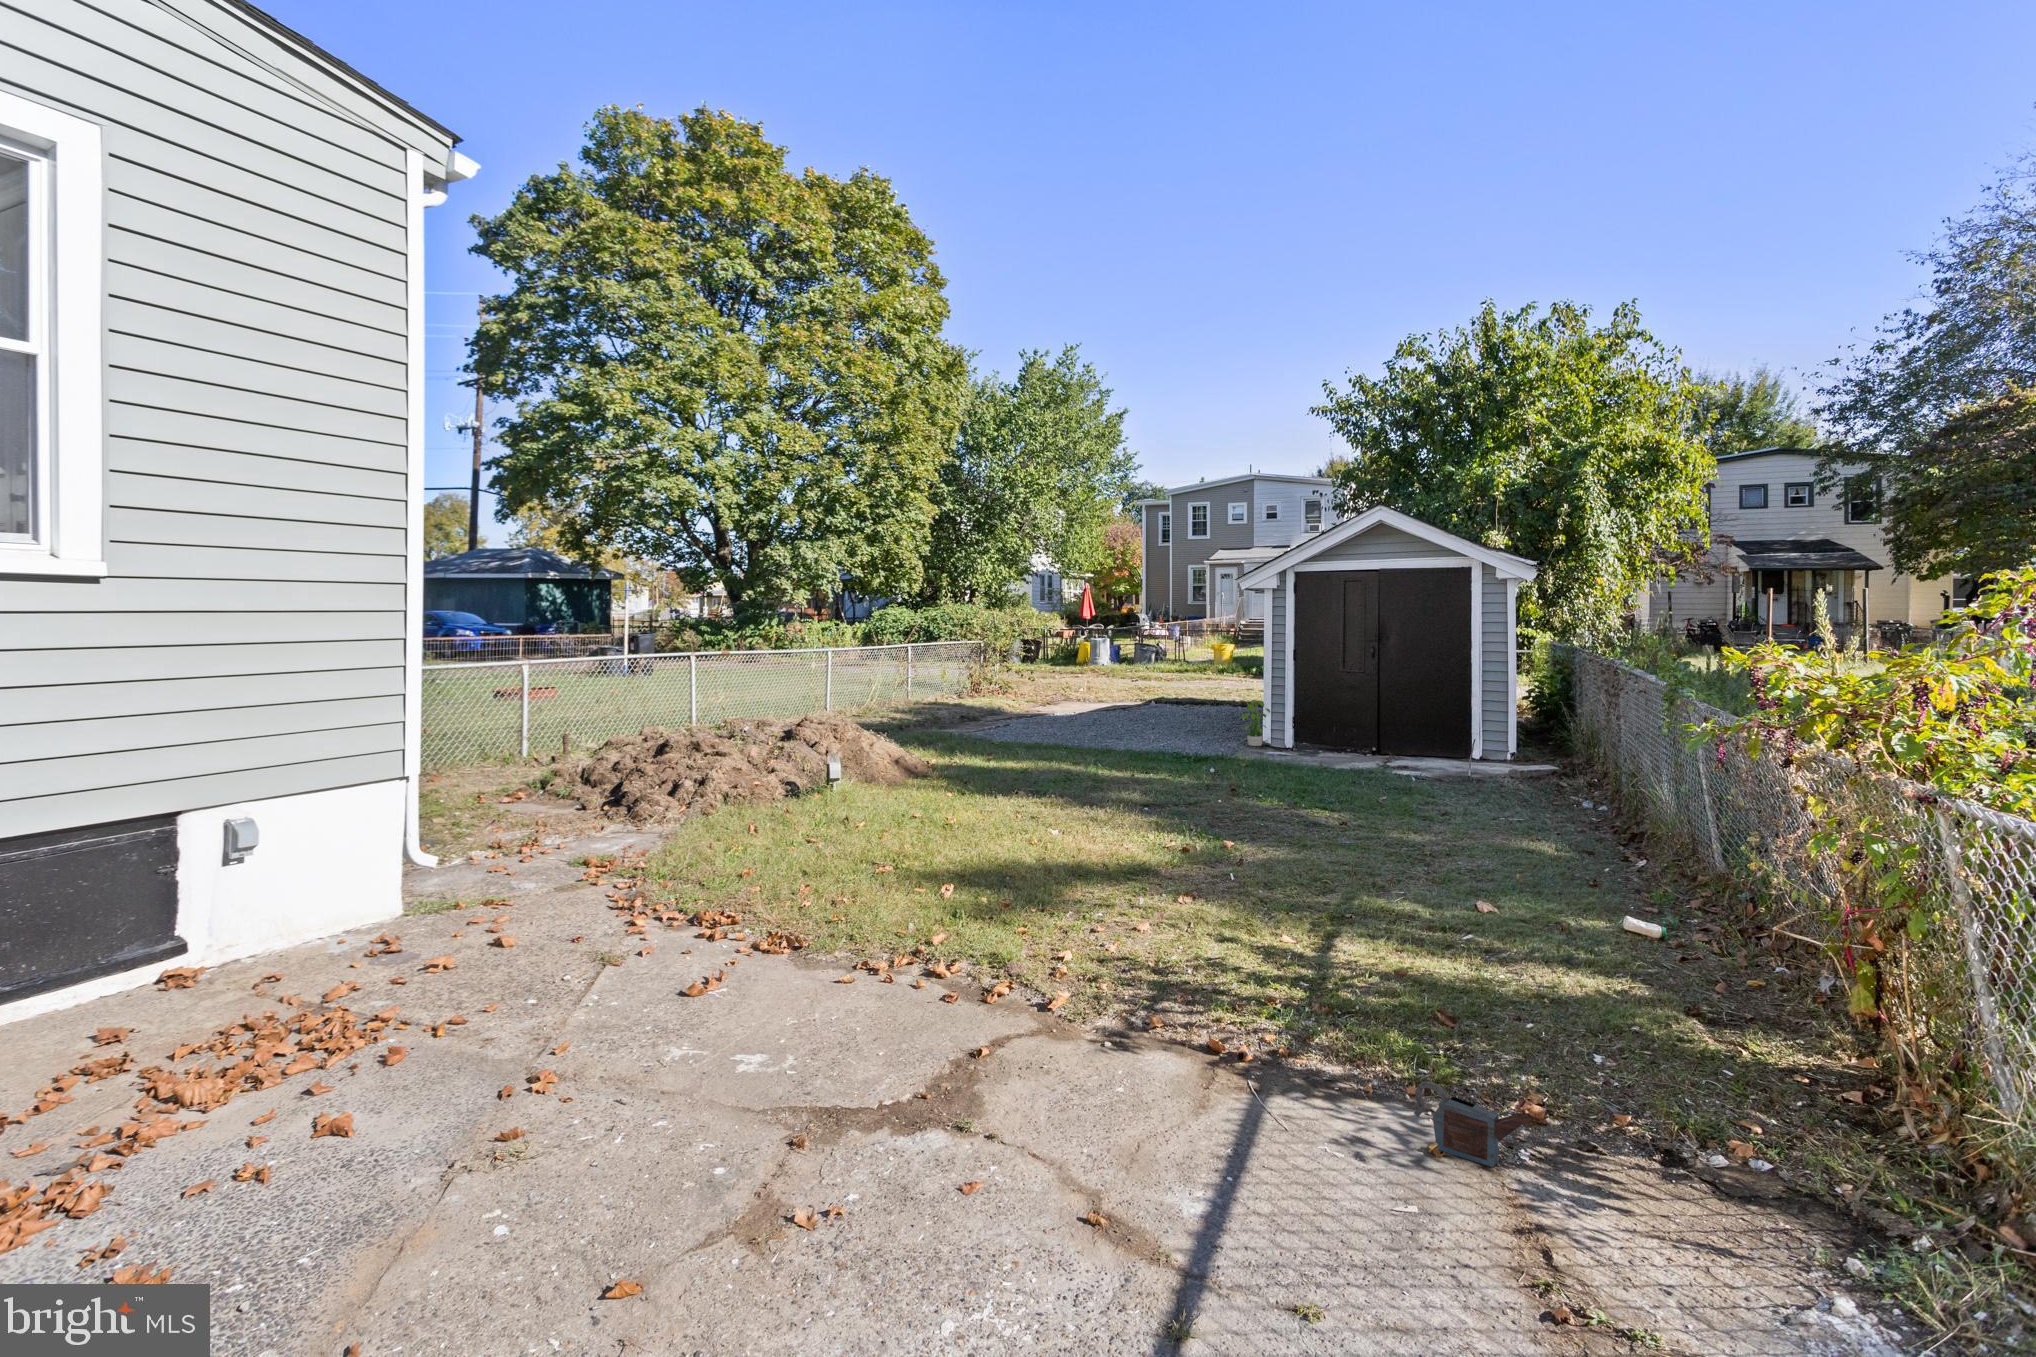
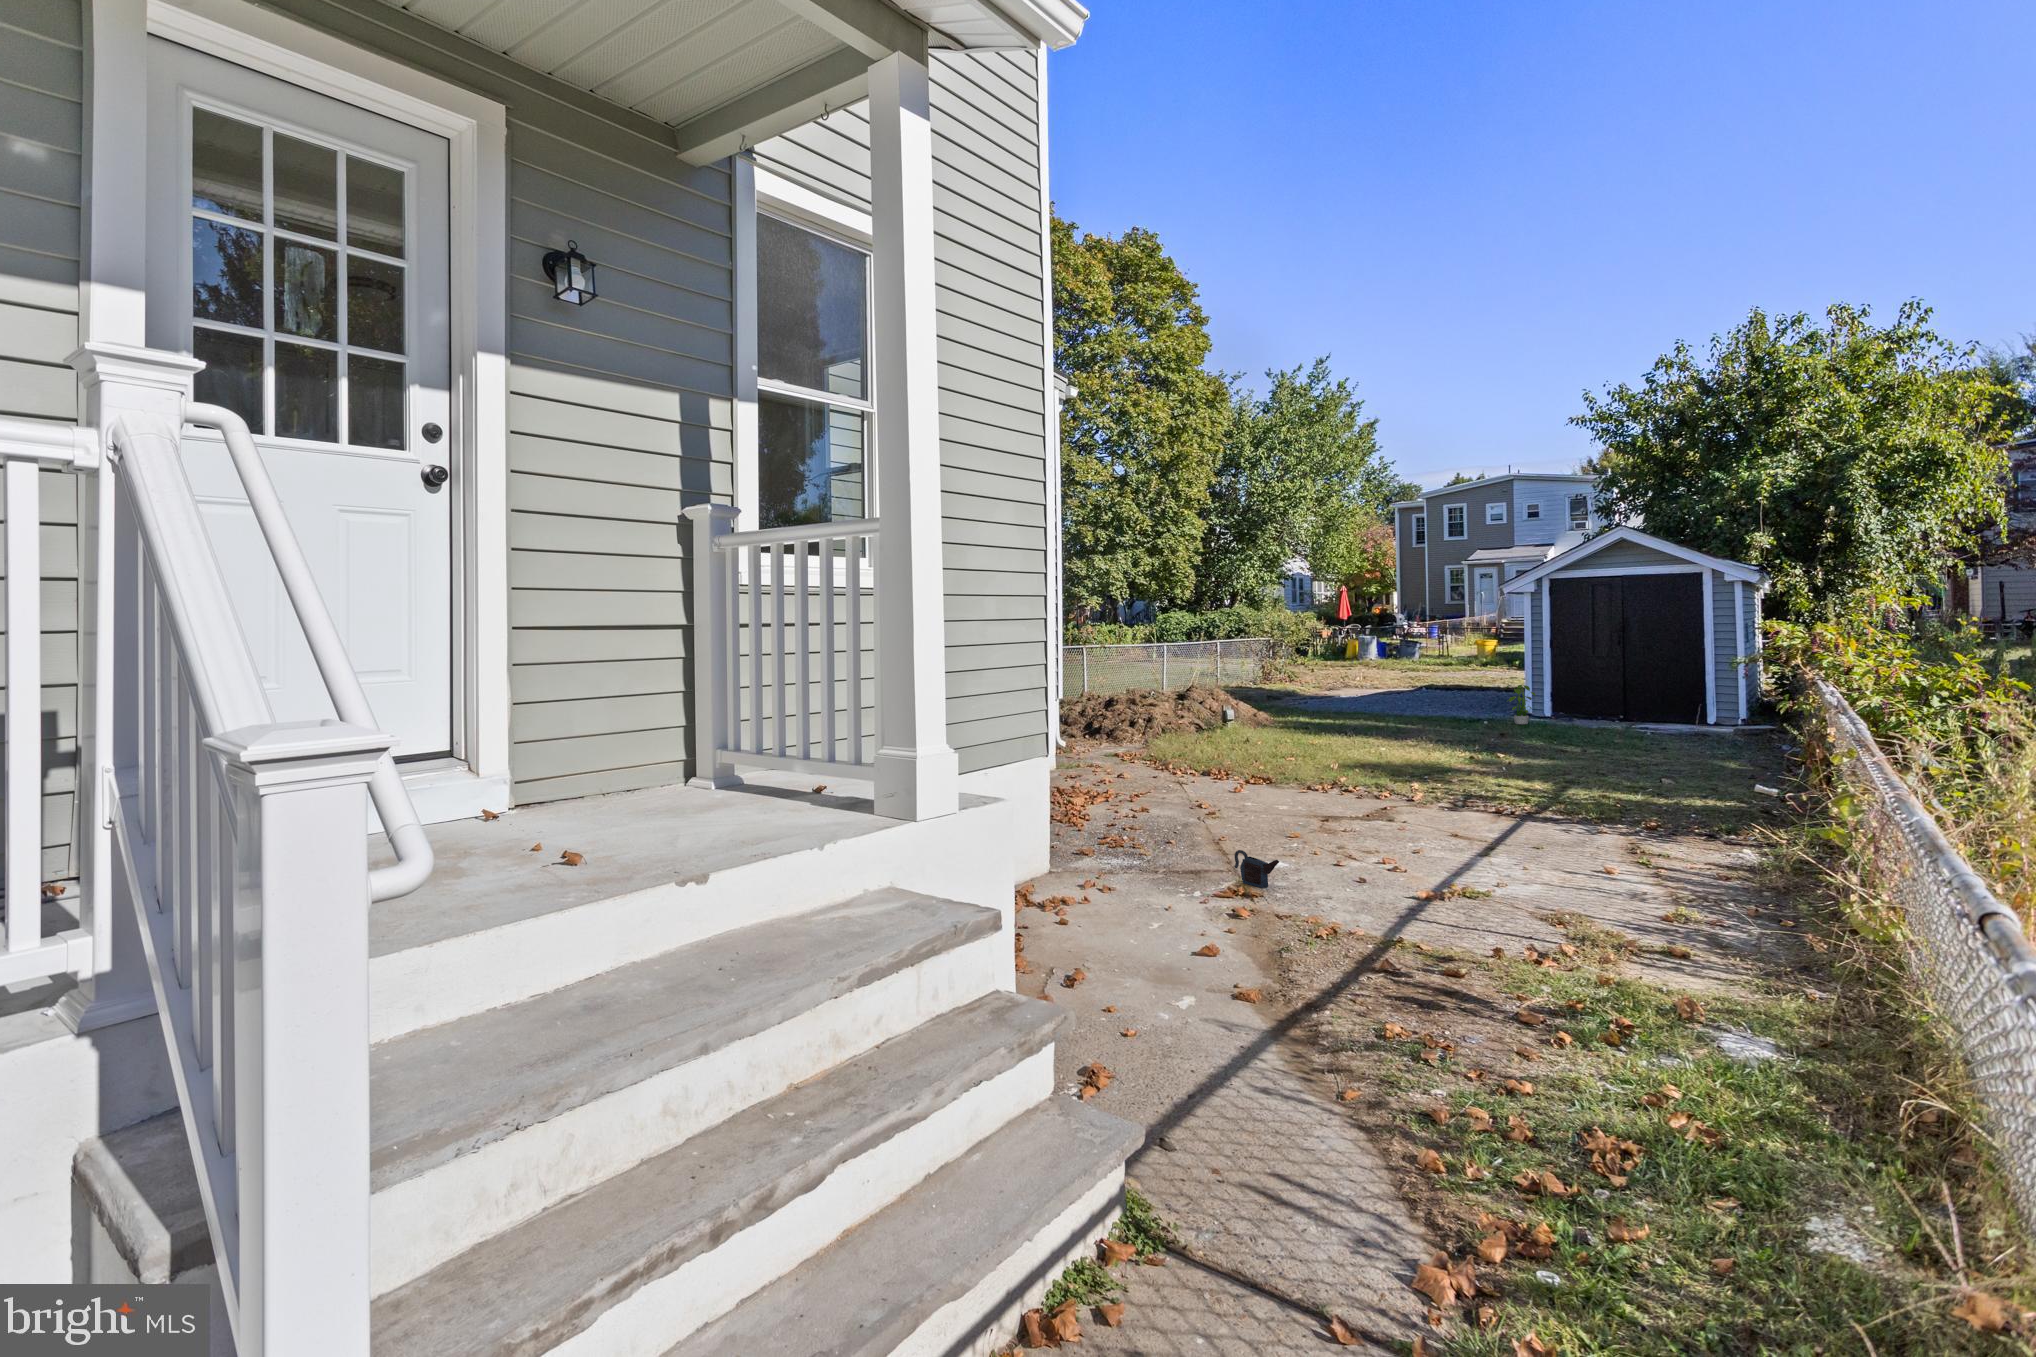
watering can: present [1414,1081,1534,1167] -> present [1234,850,1279,888]

